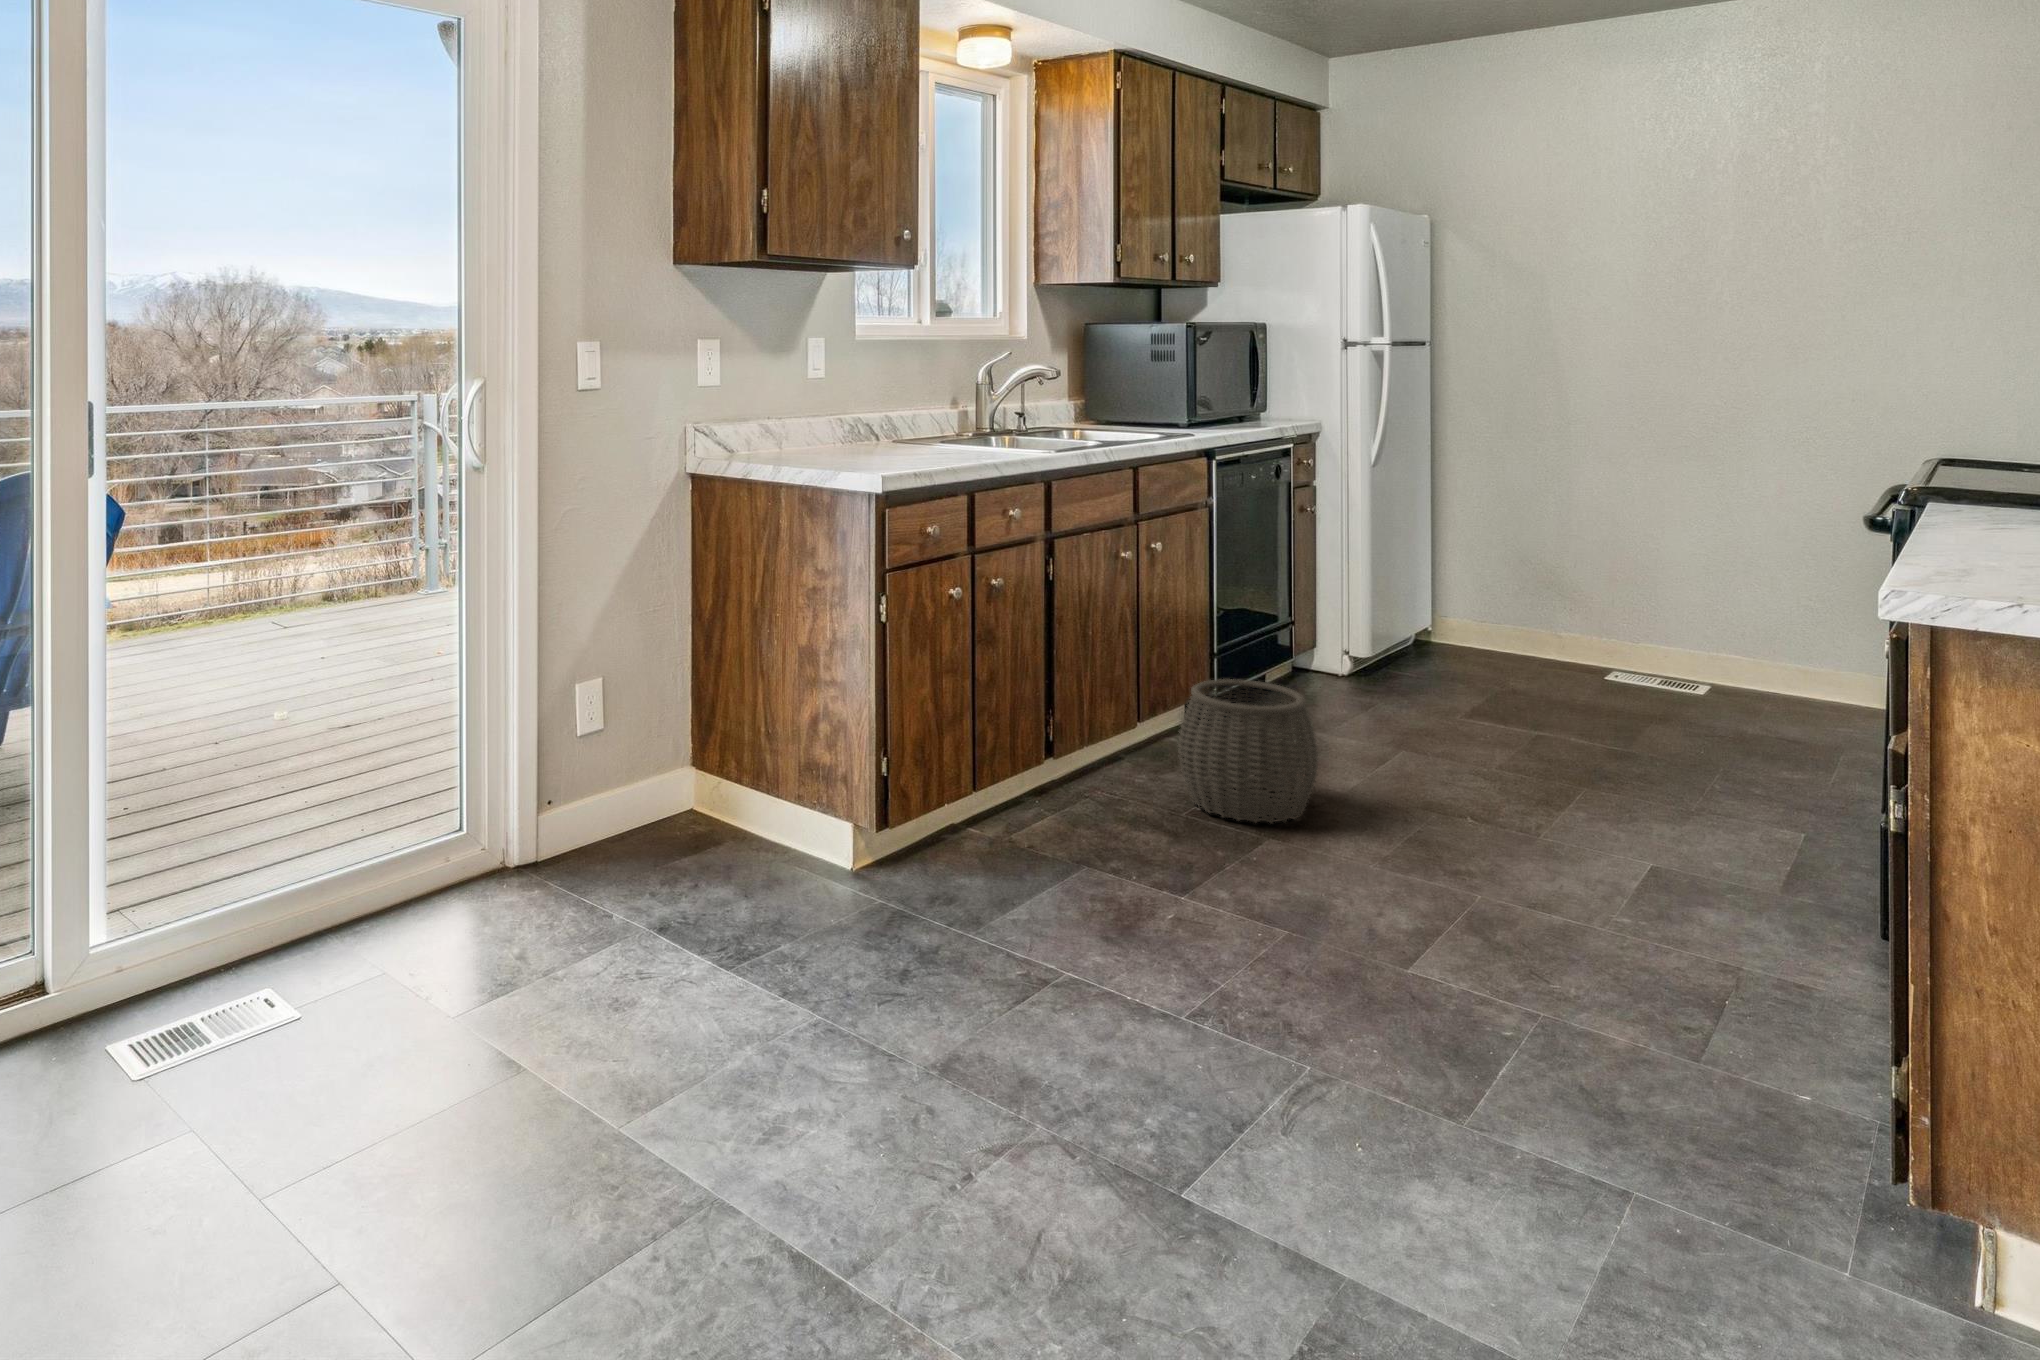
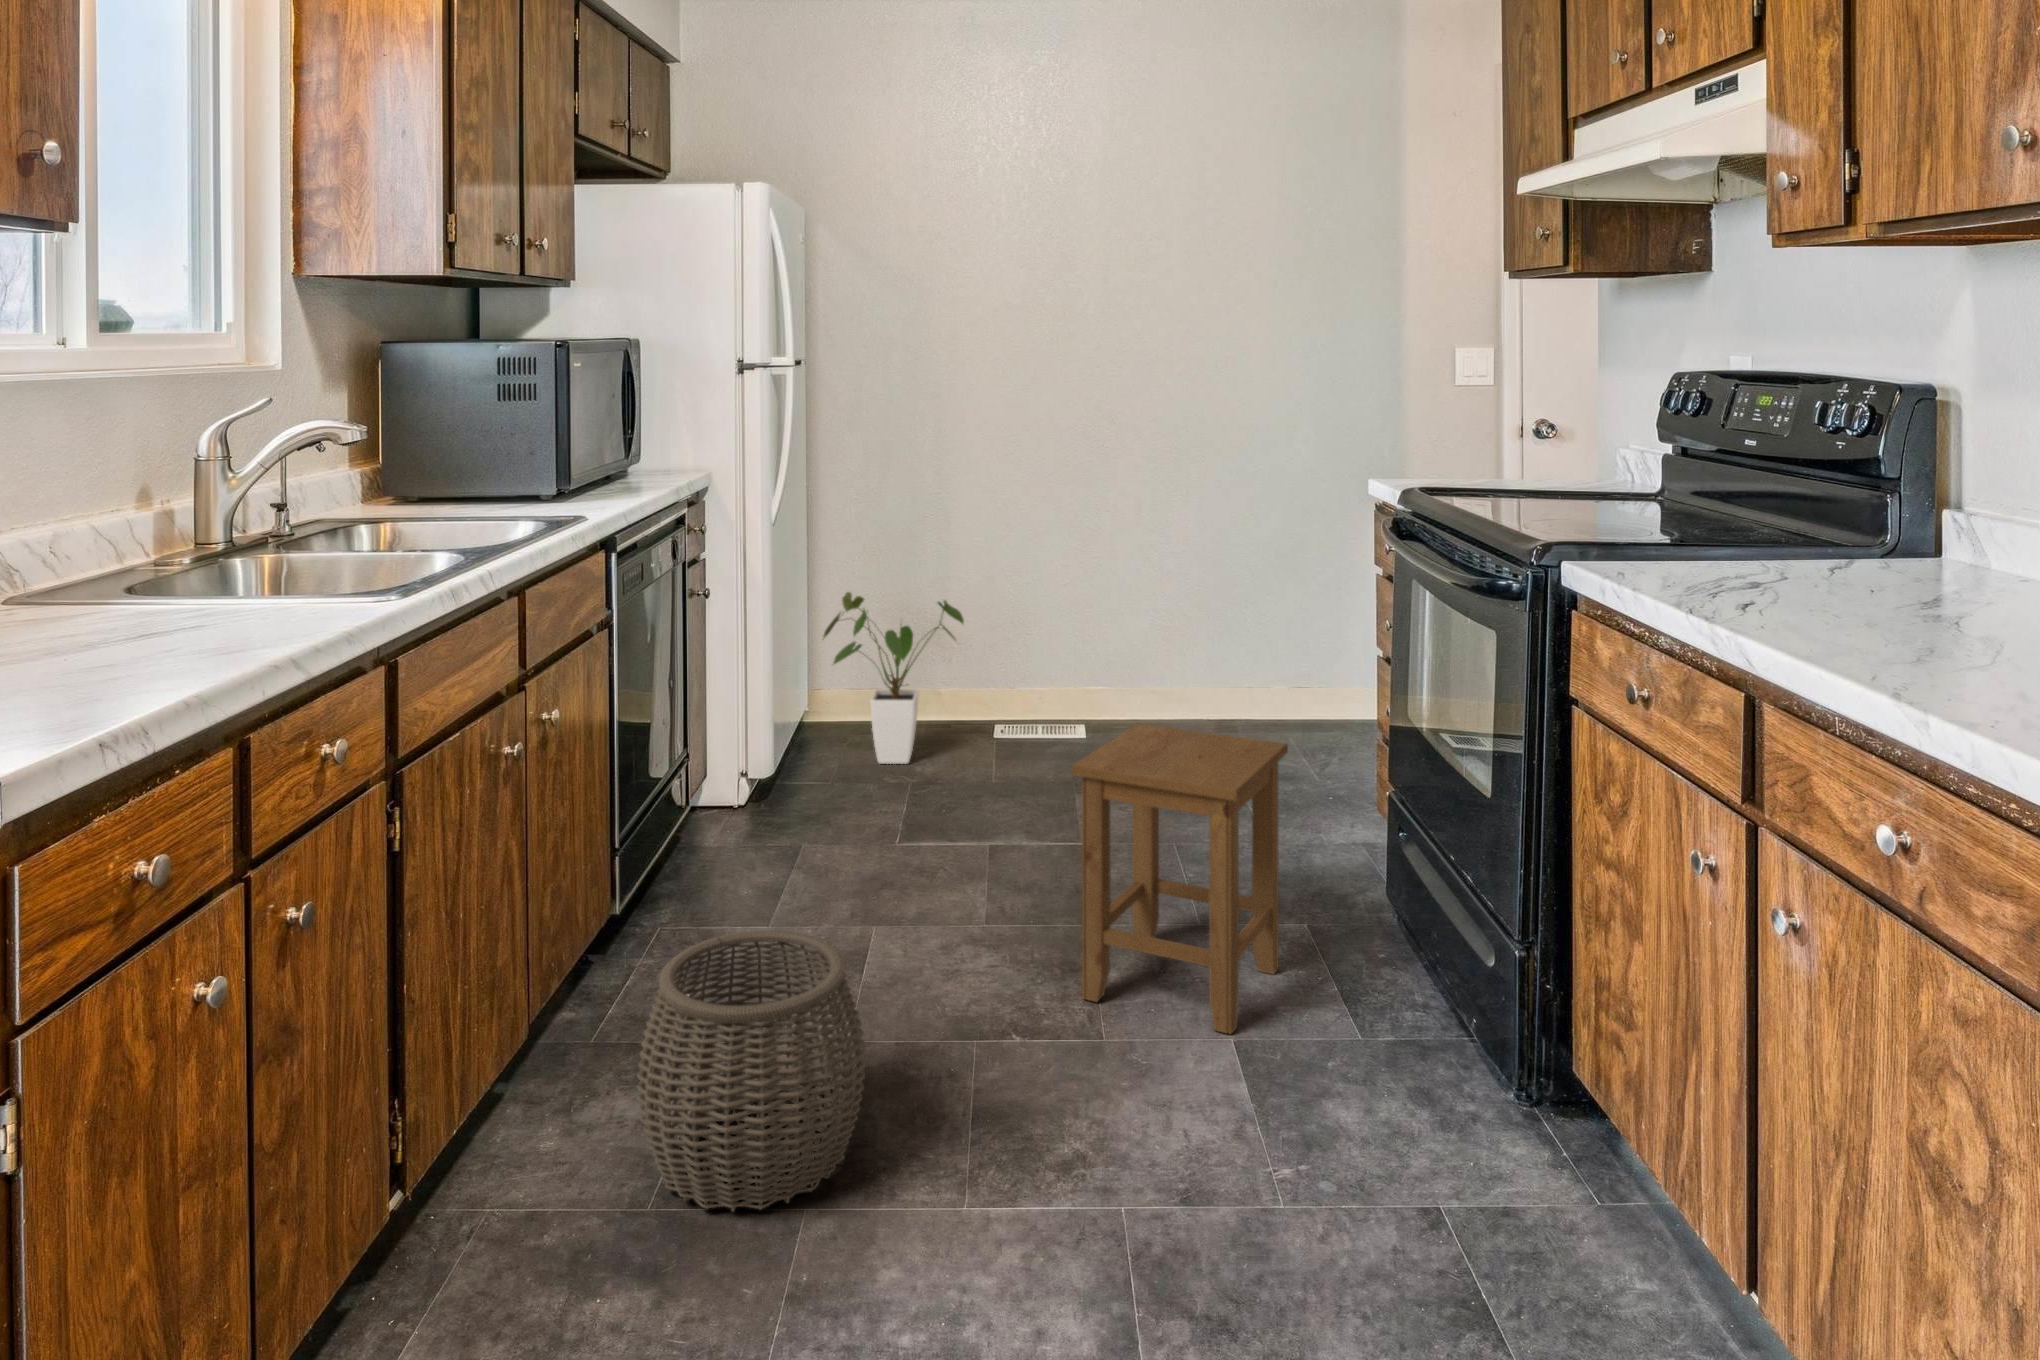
house plant: none [1426,529,1555,672] -> present [823,592,964,764]
stool: none [1520,625,1734,846] -> present [1072,724,1288,1034]

